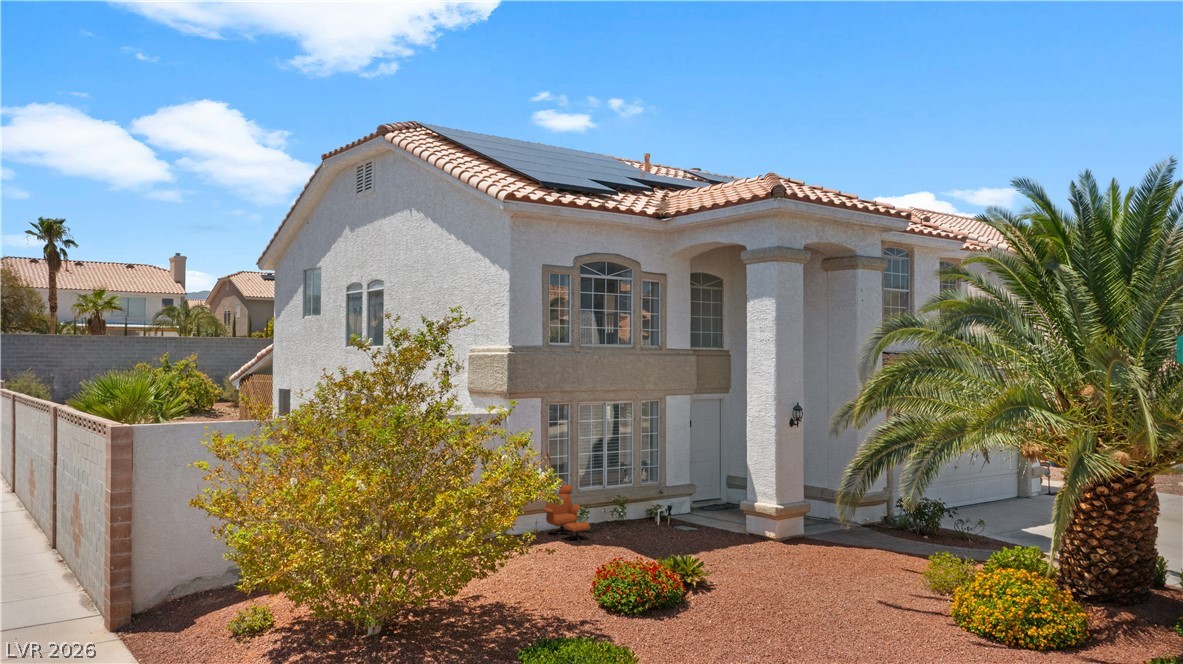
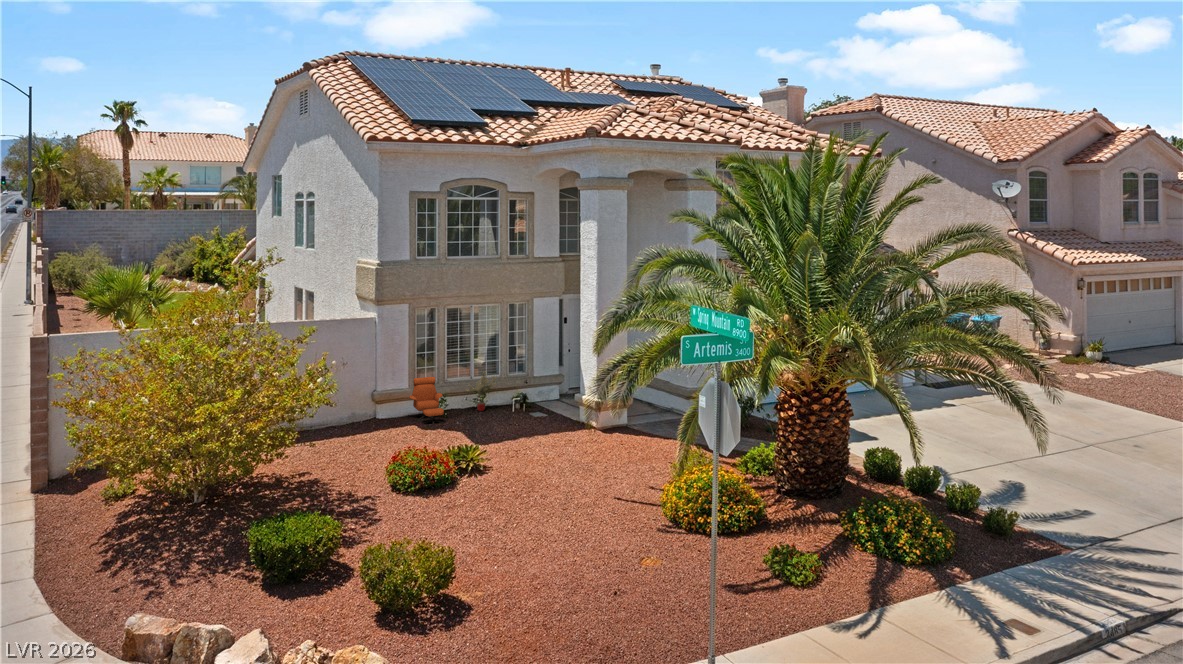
potted tree: none [602,478,638,527] -> present [466,371,496,411]

